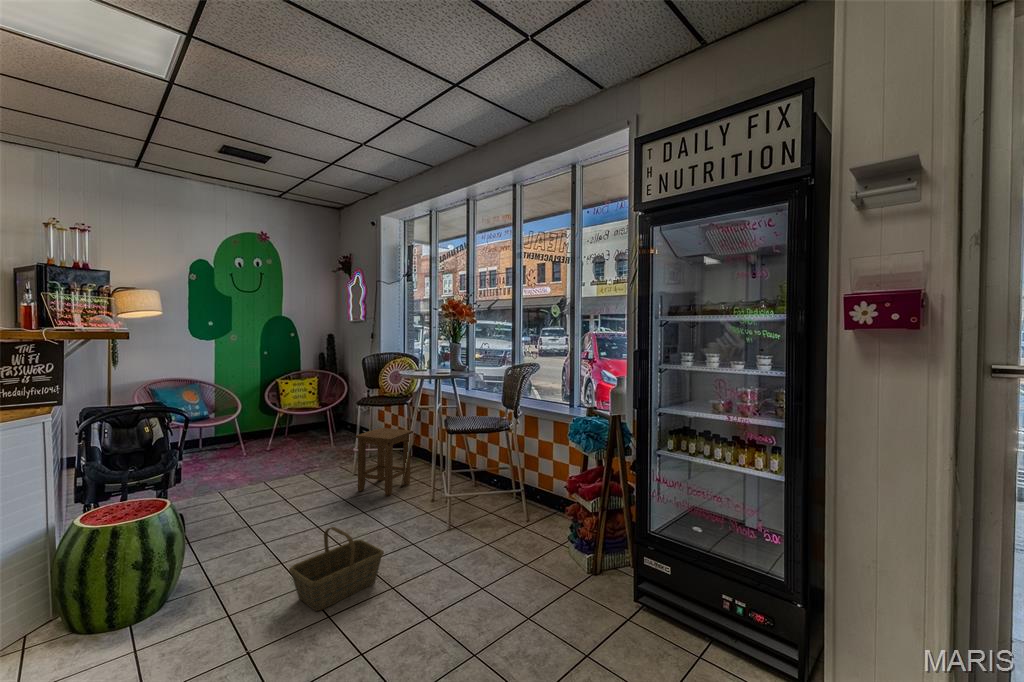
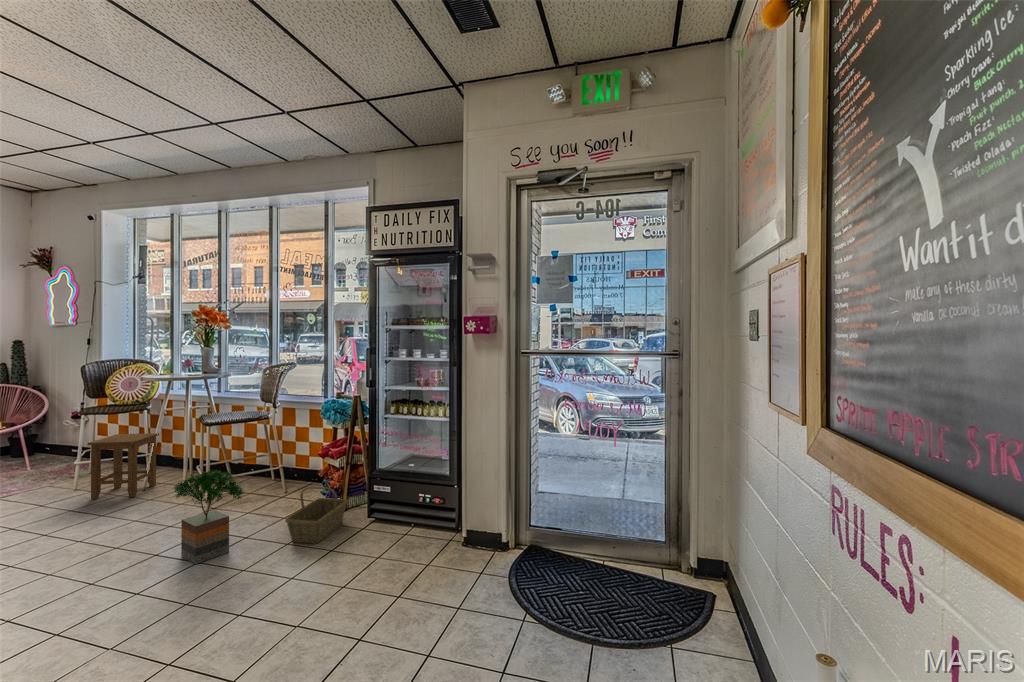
potted tree: none [399,496,477,622] -> present [174,469,244,564]
basket: present [289,527,384,611] -> present [285,487,348,544]

